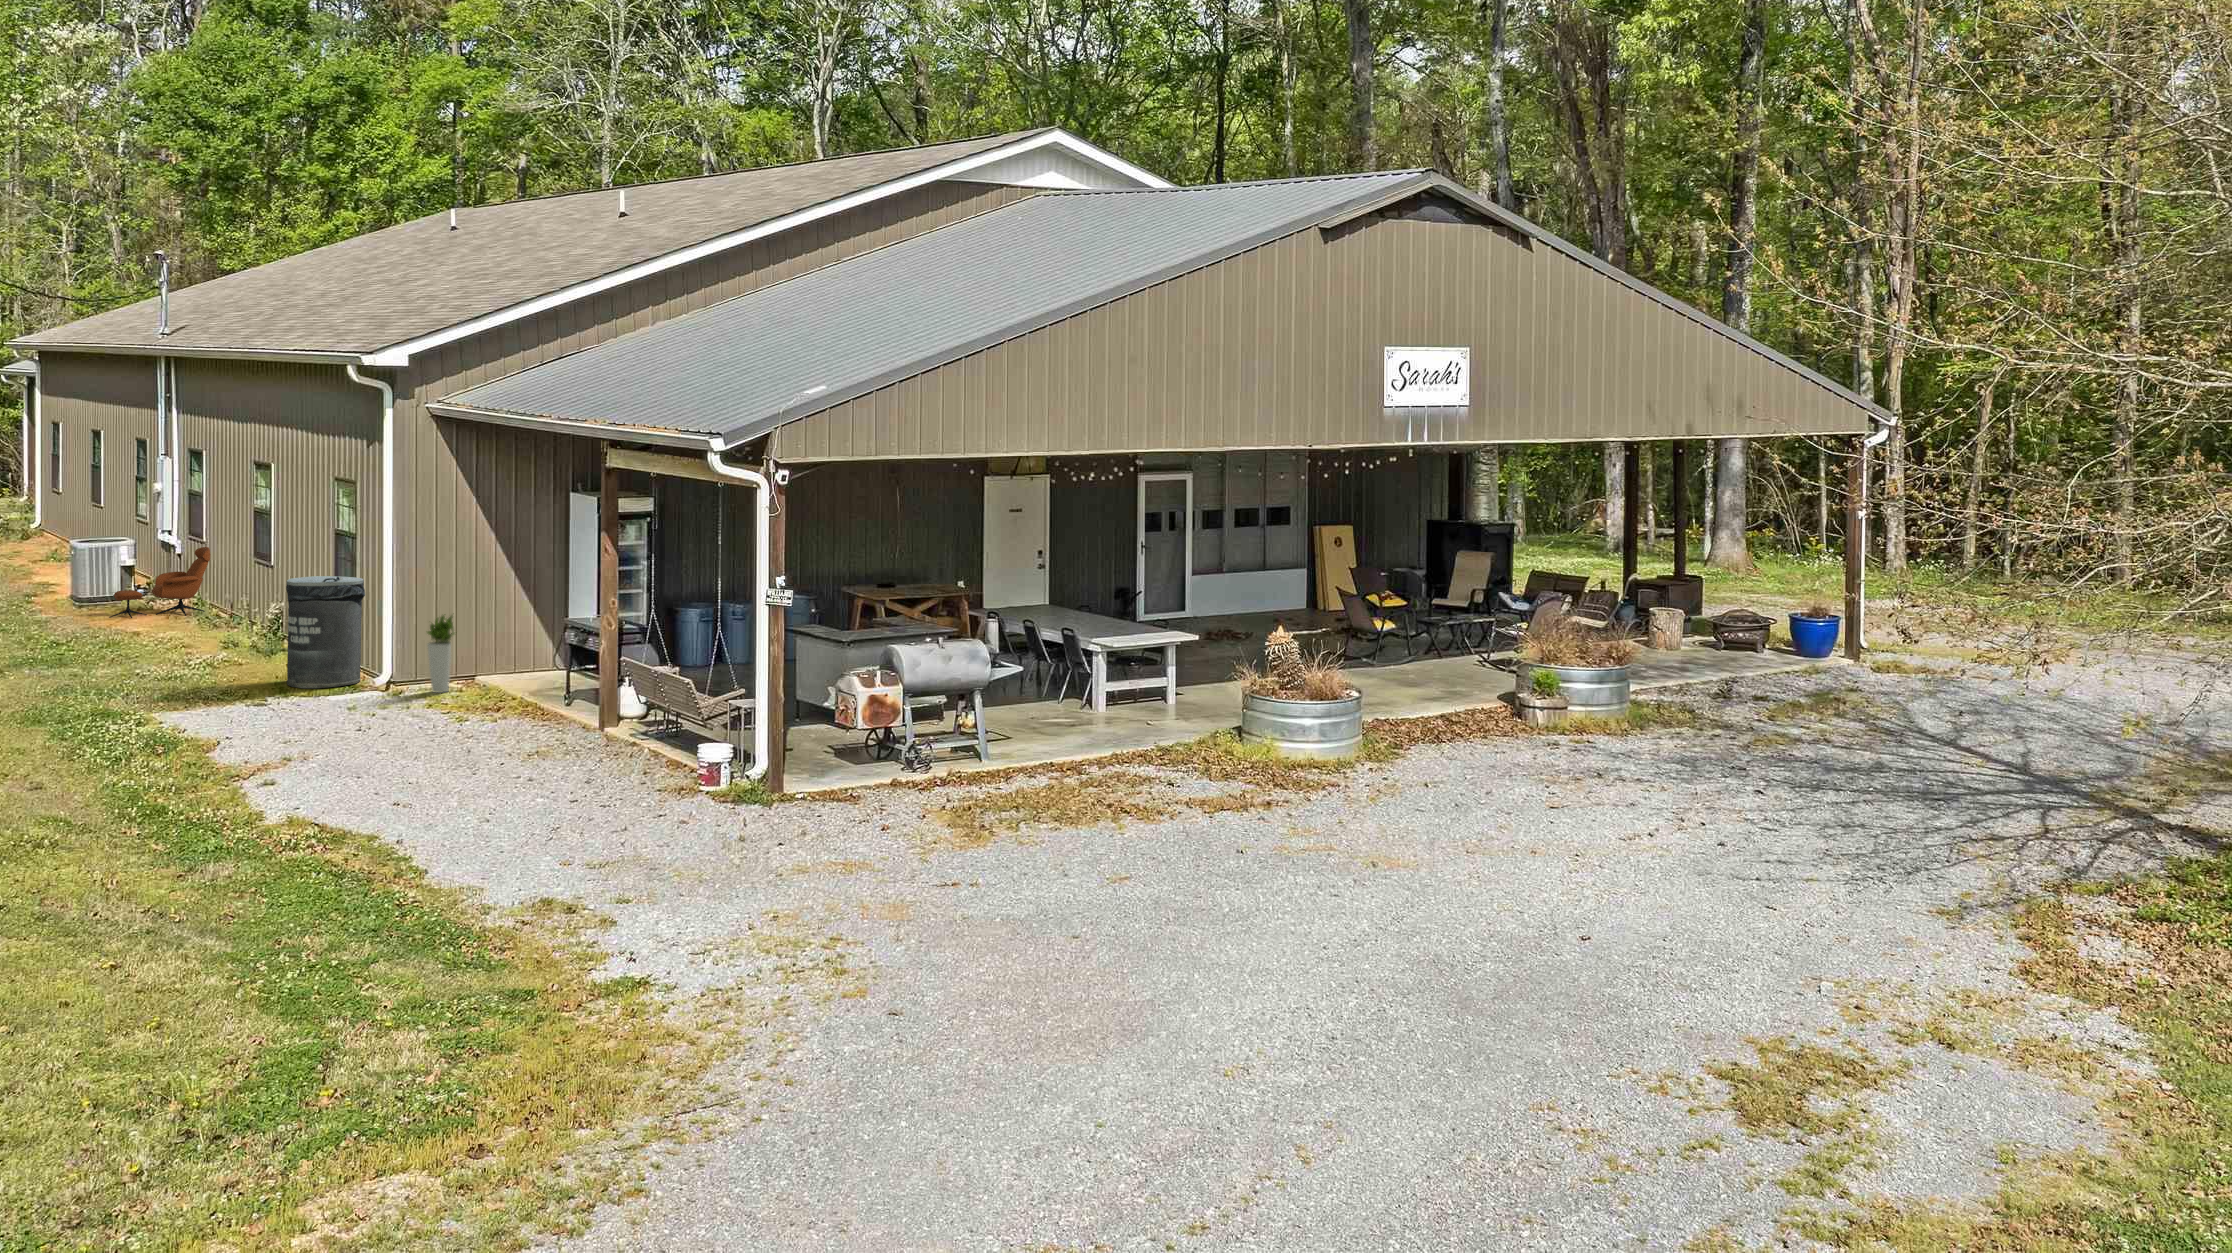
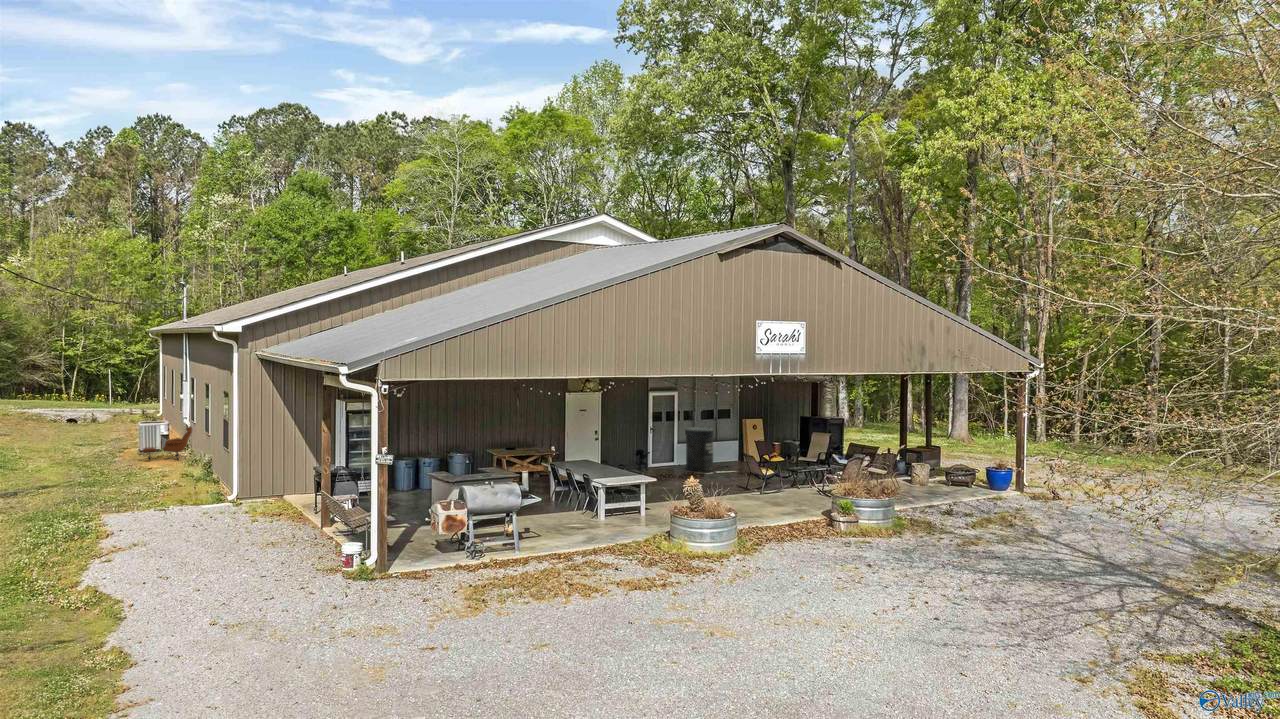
trash can: present [286,576,365,688] -> present [685,427,713,471]
planter: present [427,615,454,693] -> none [249,463,269,505]

